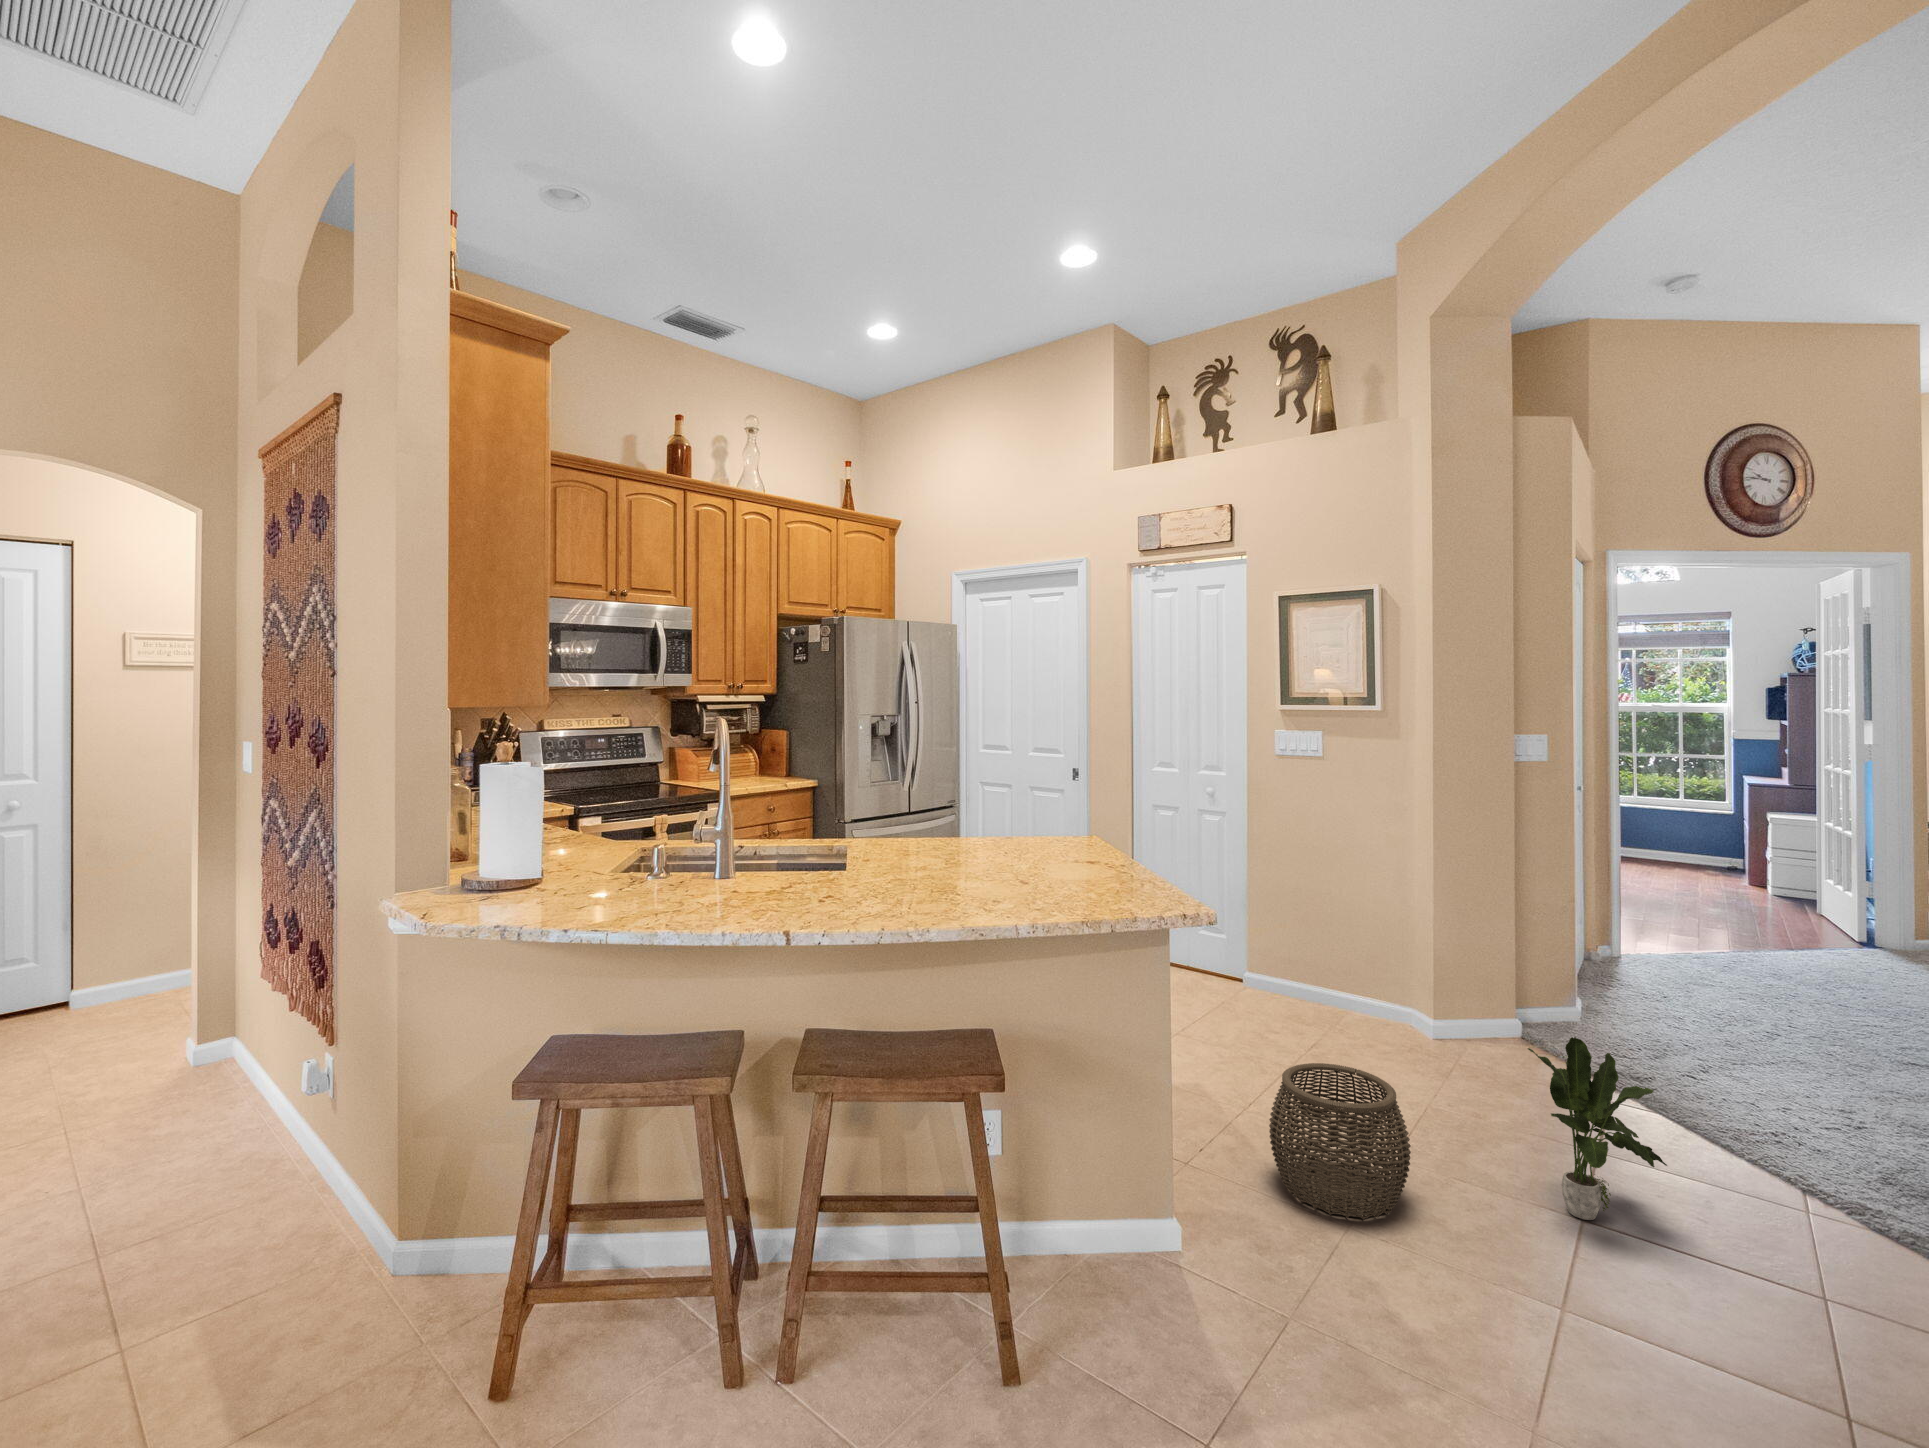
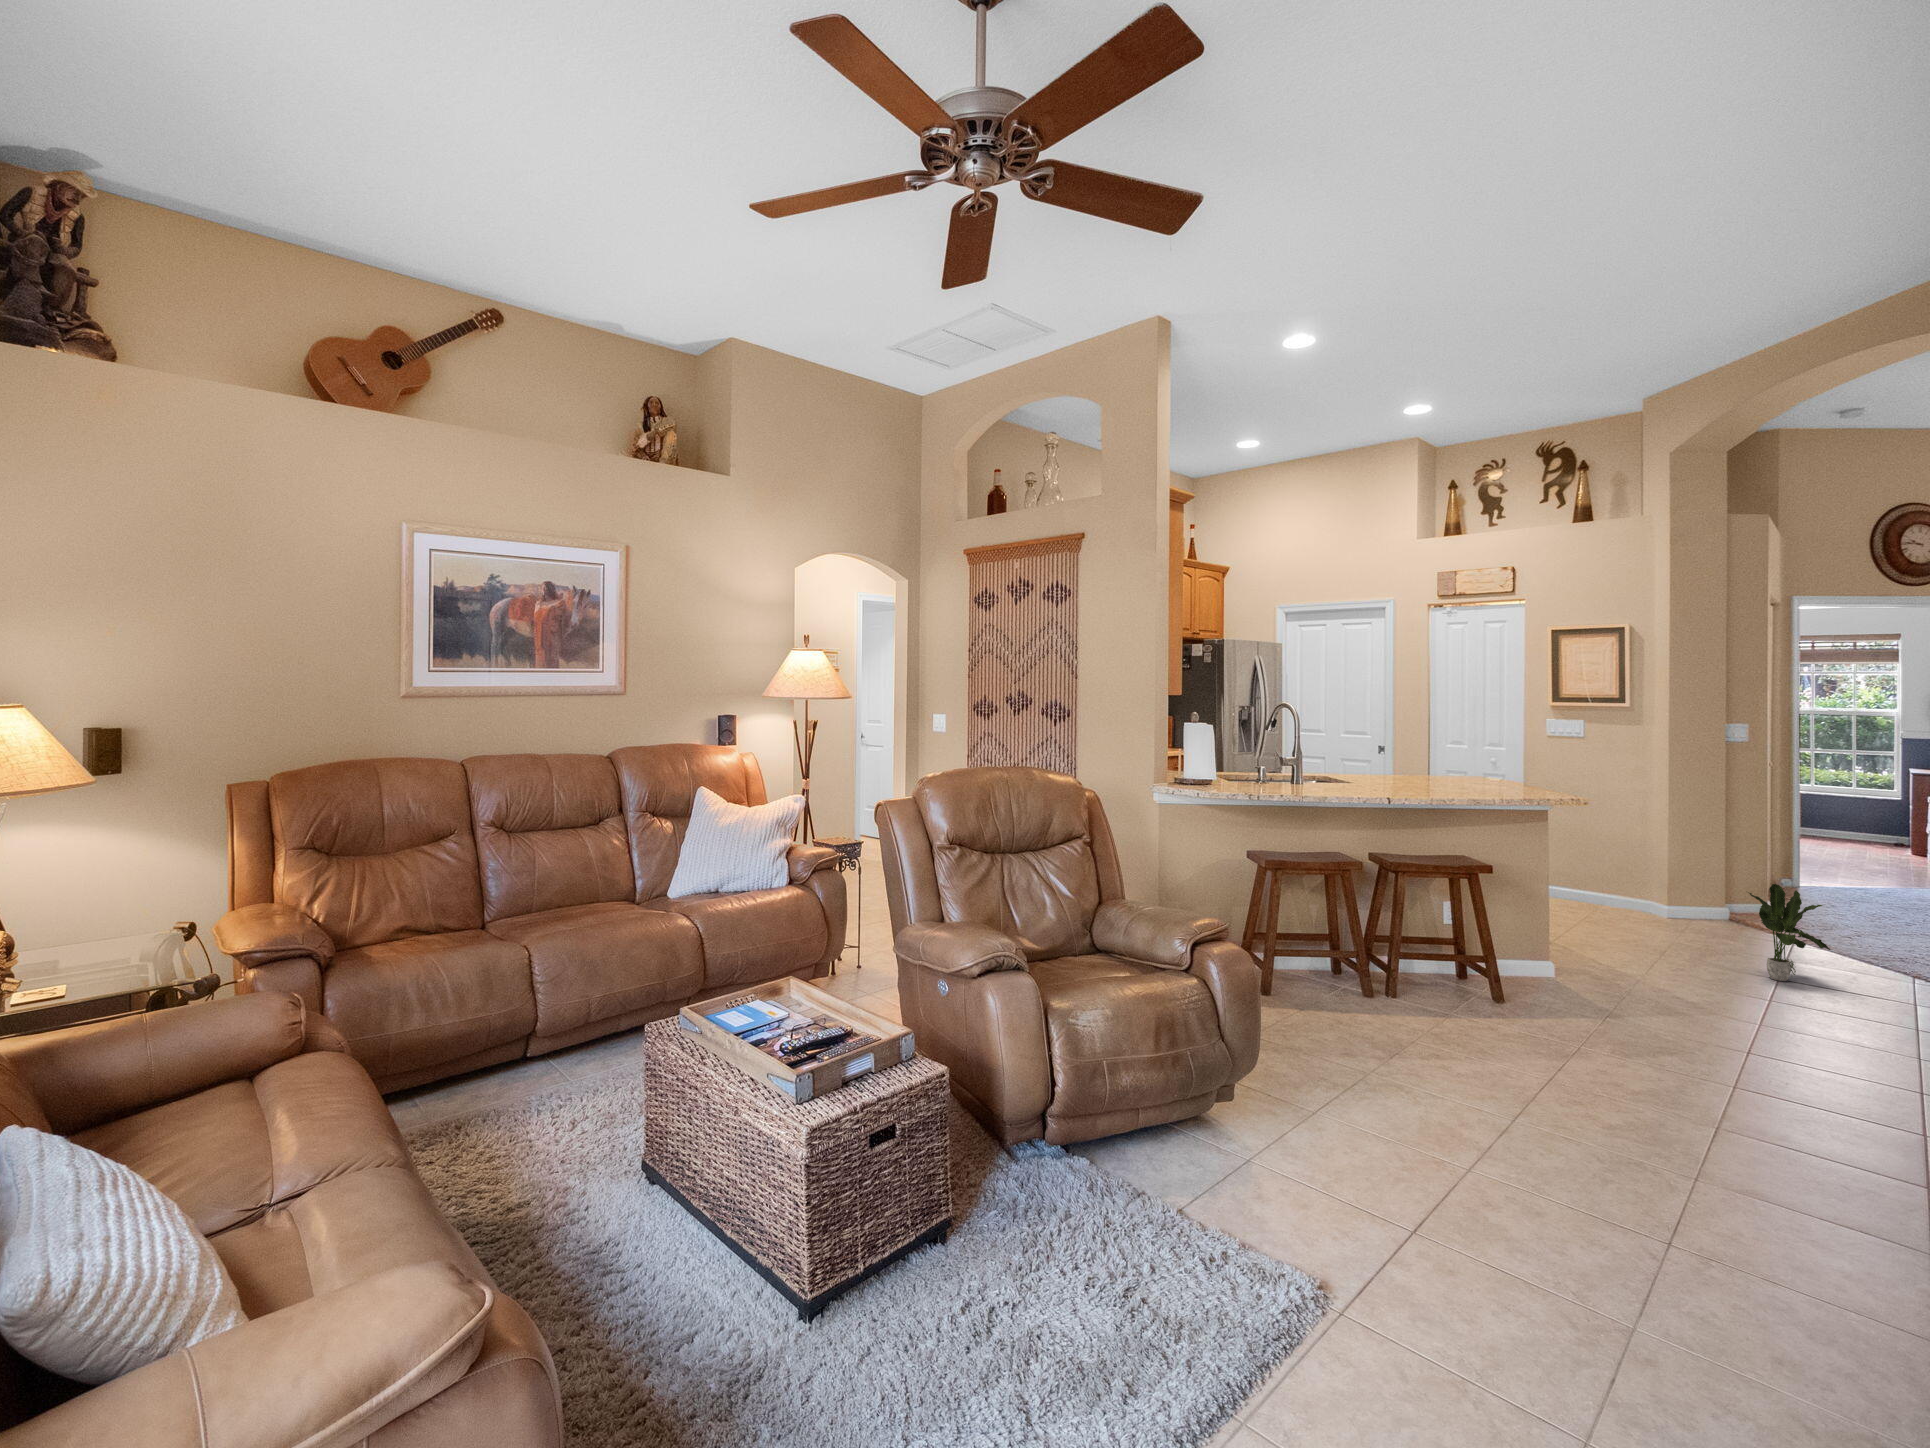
woven basket: present [1269,1063,1411,1219] -> none [1586,901,1677,975]

